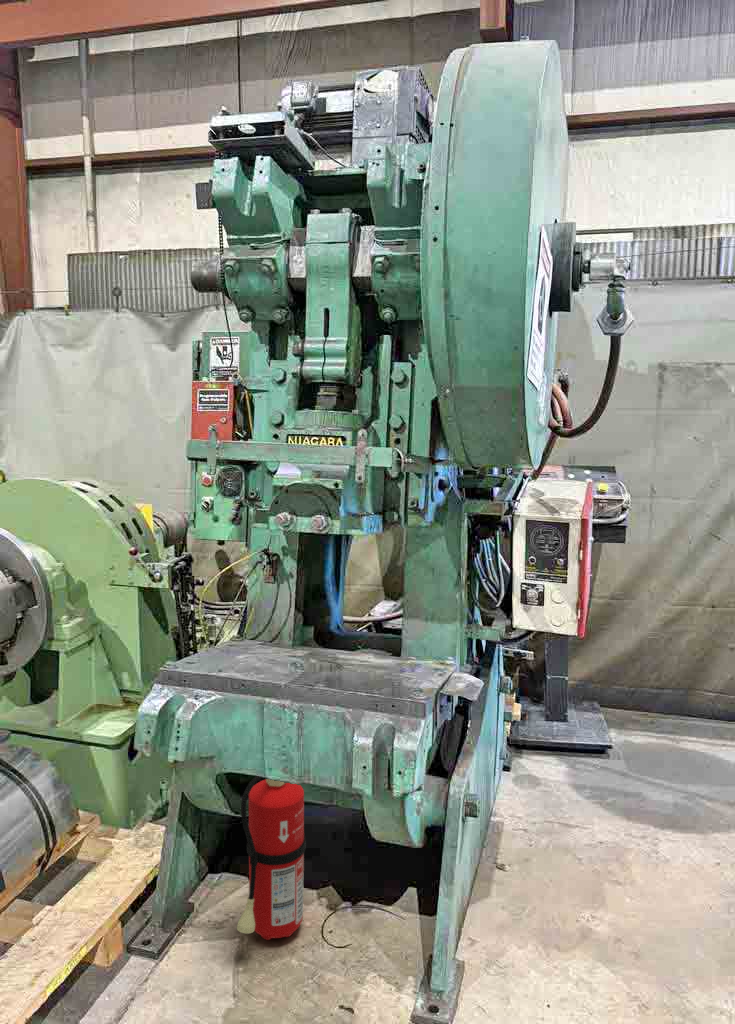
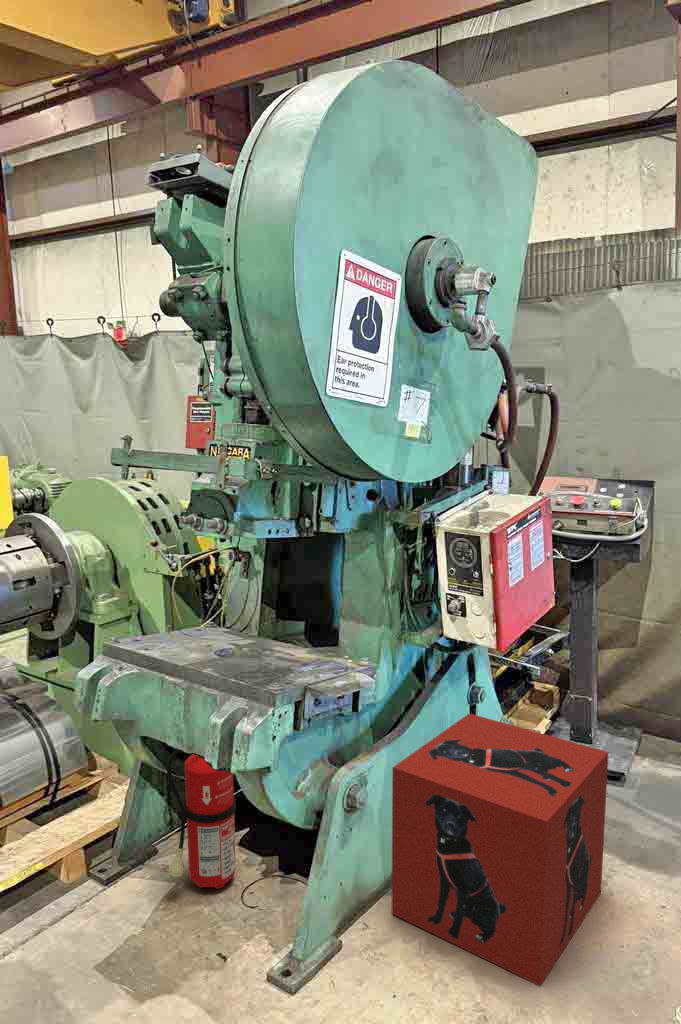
storage box: none [486,704,678,965] -> present [392,713,608,986]

